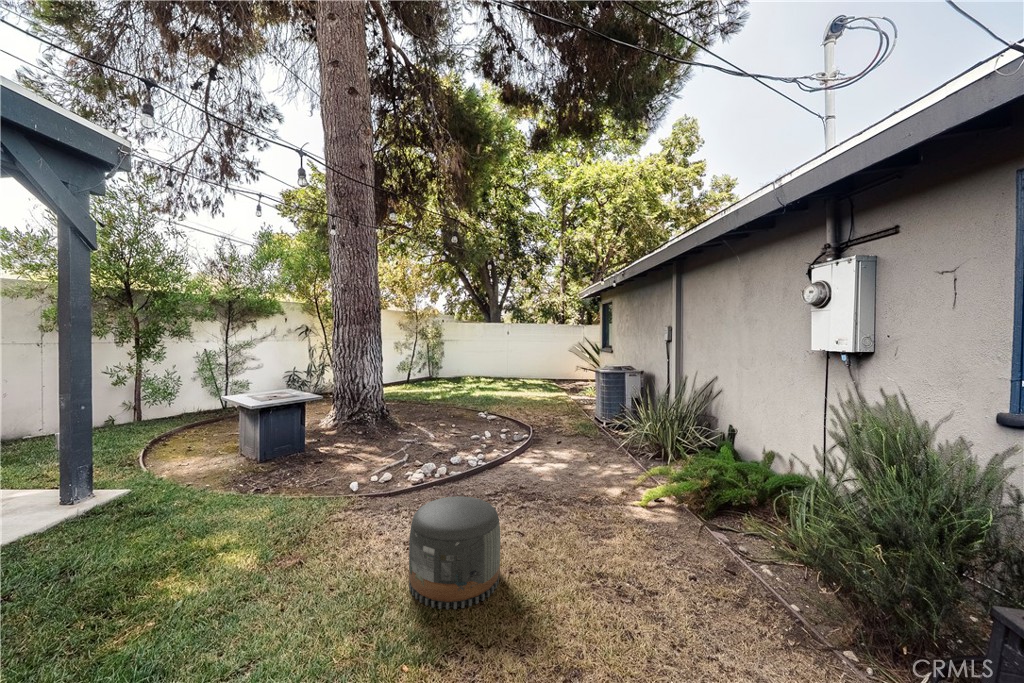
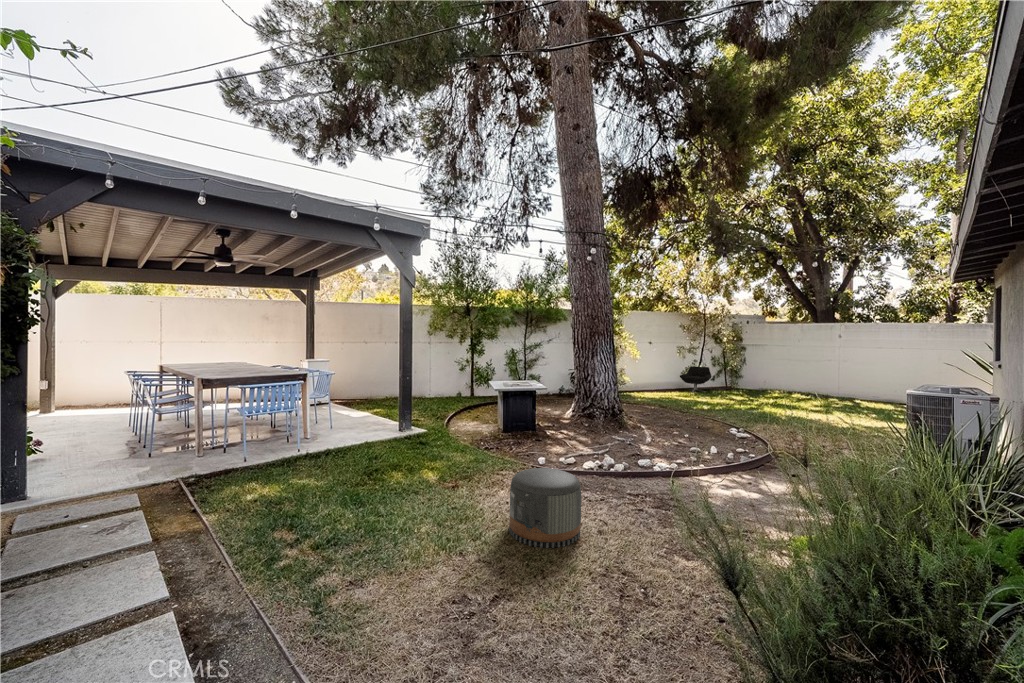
lounge chair: none [396,361,422,384] -> present [680,366,712,392]

